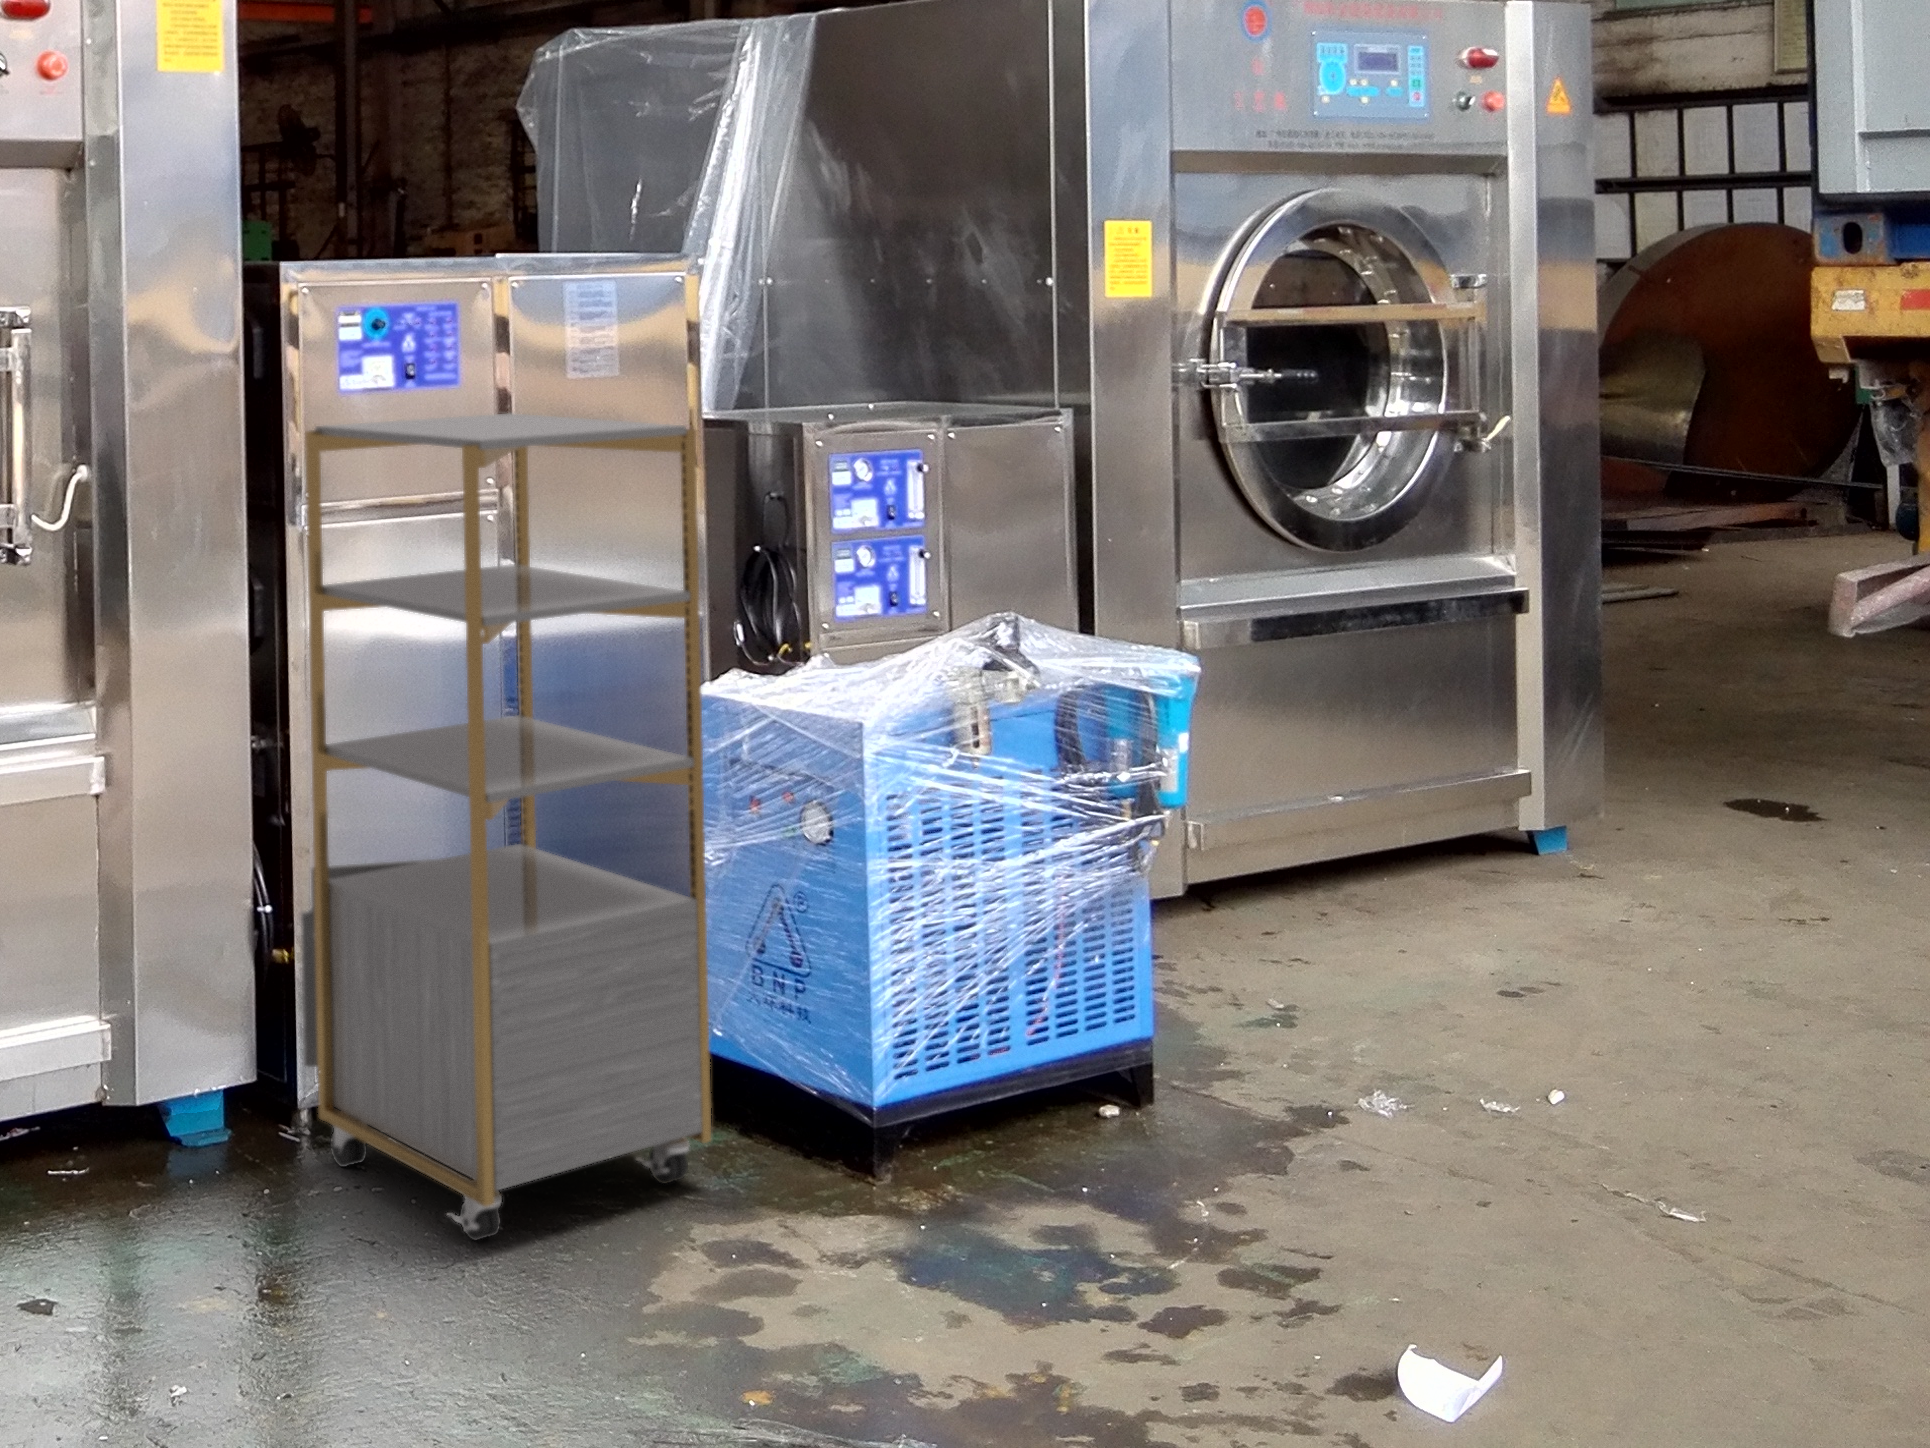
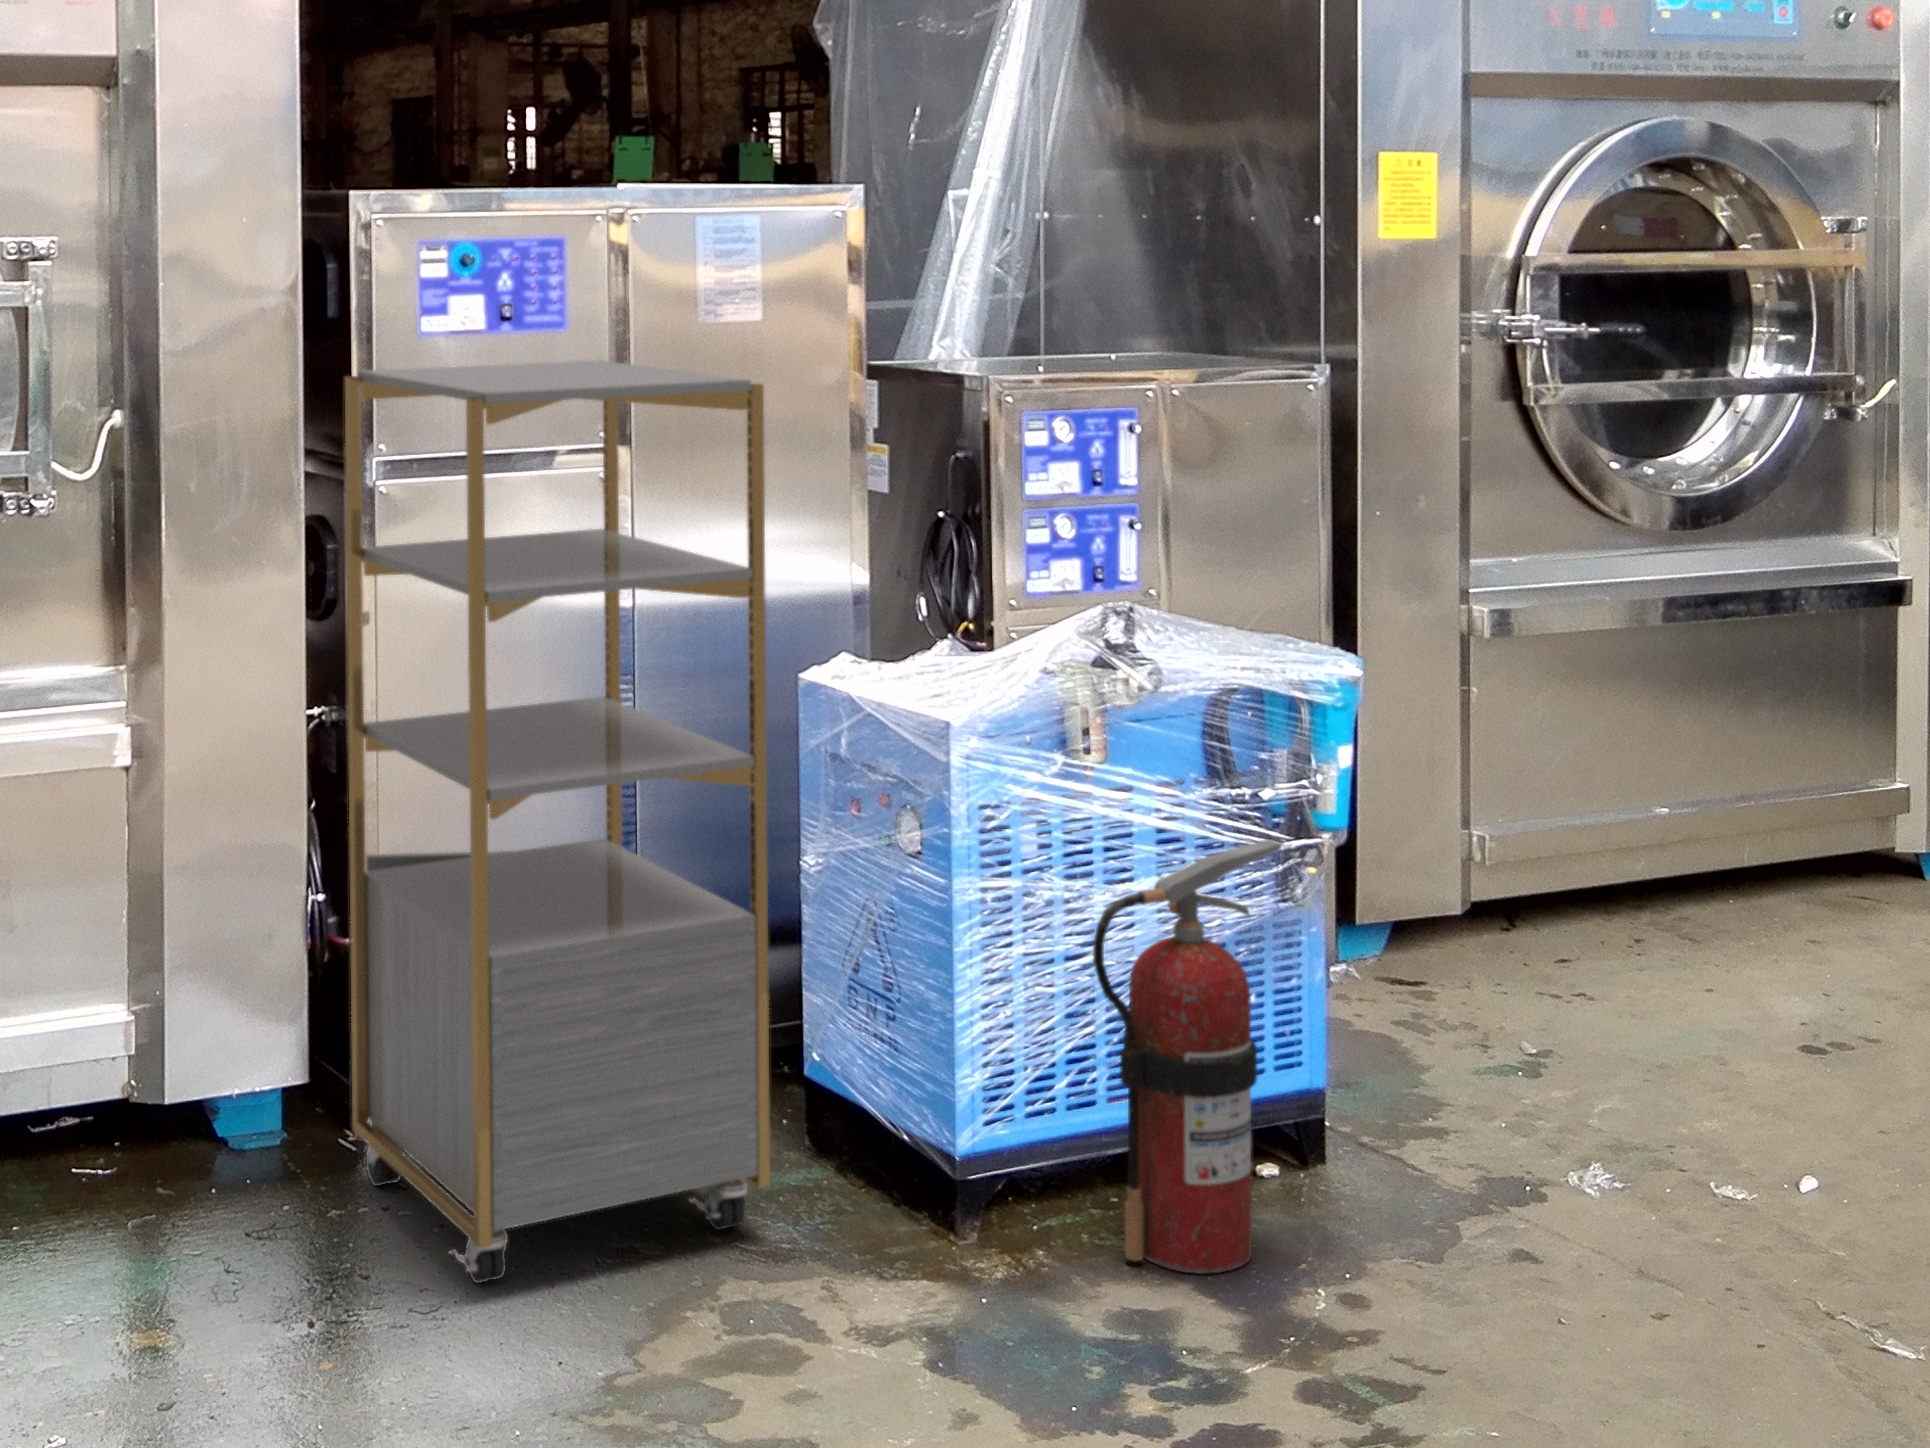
fire extinguisher: none [992,814,1133,1193] -> present [1093,839,1282,1273]

